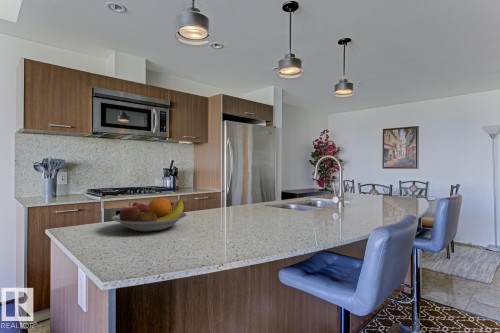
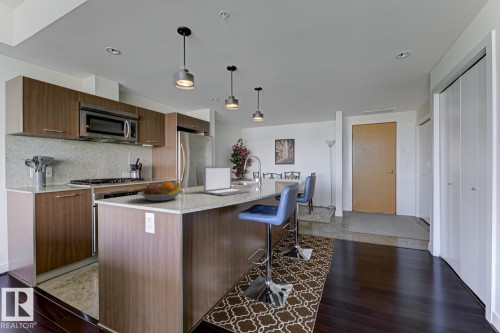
laptop: none [232,172,315,227] -> present [204,166,250,196]

